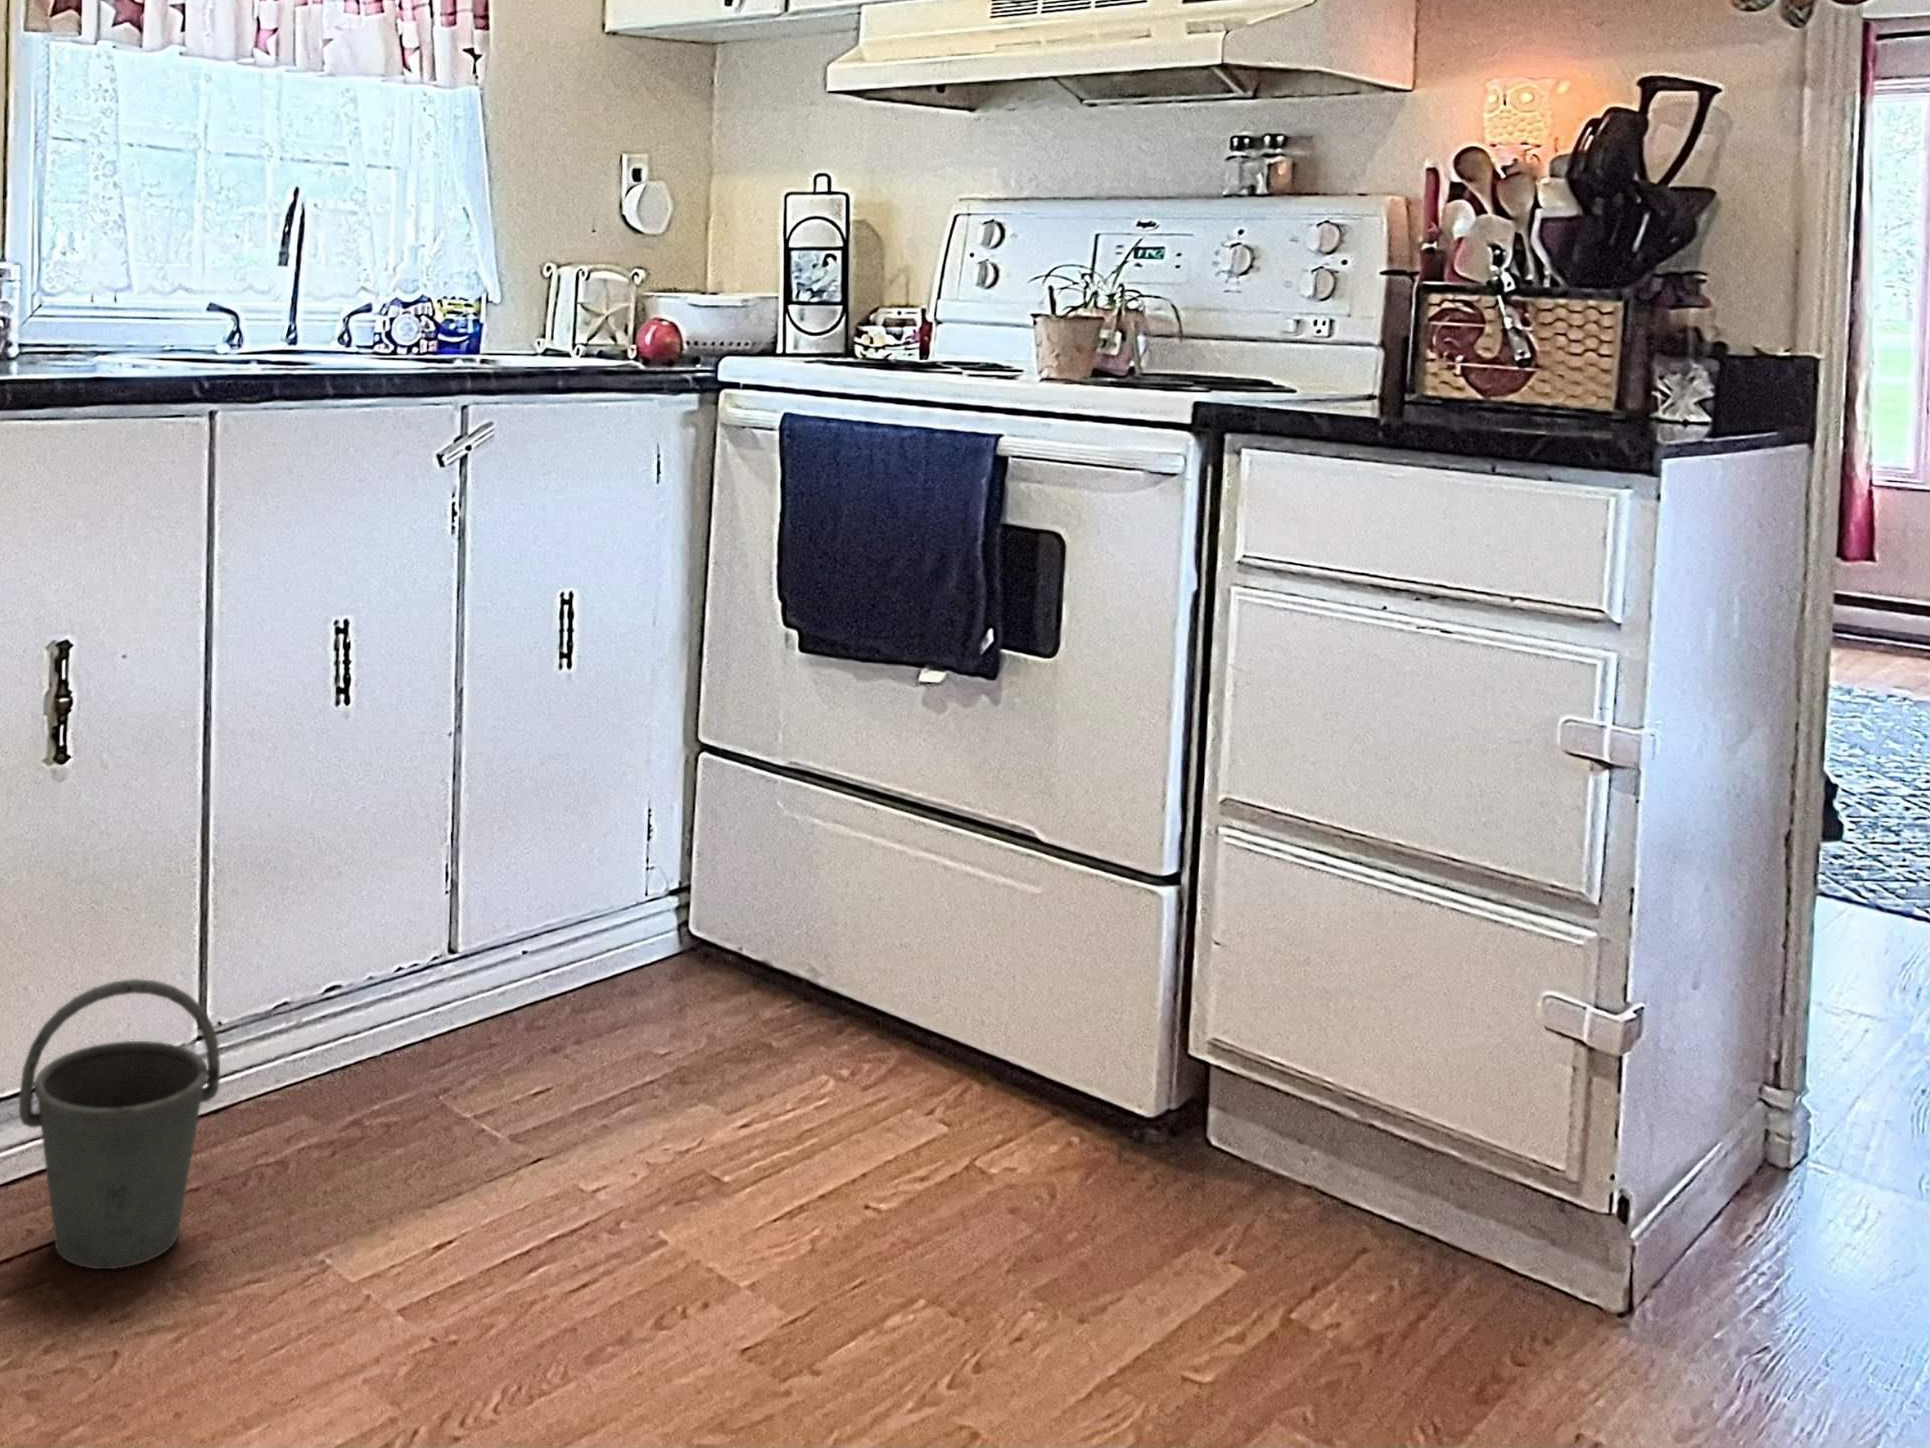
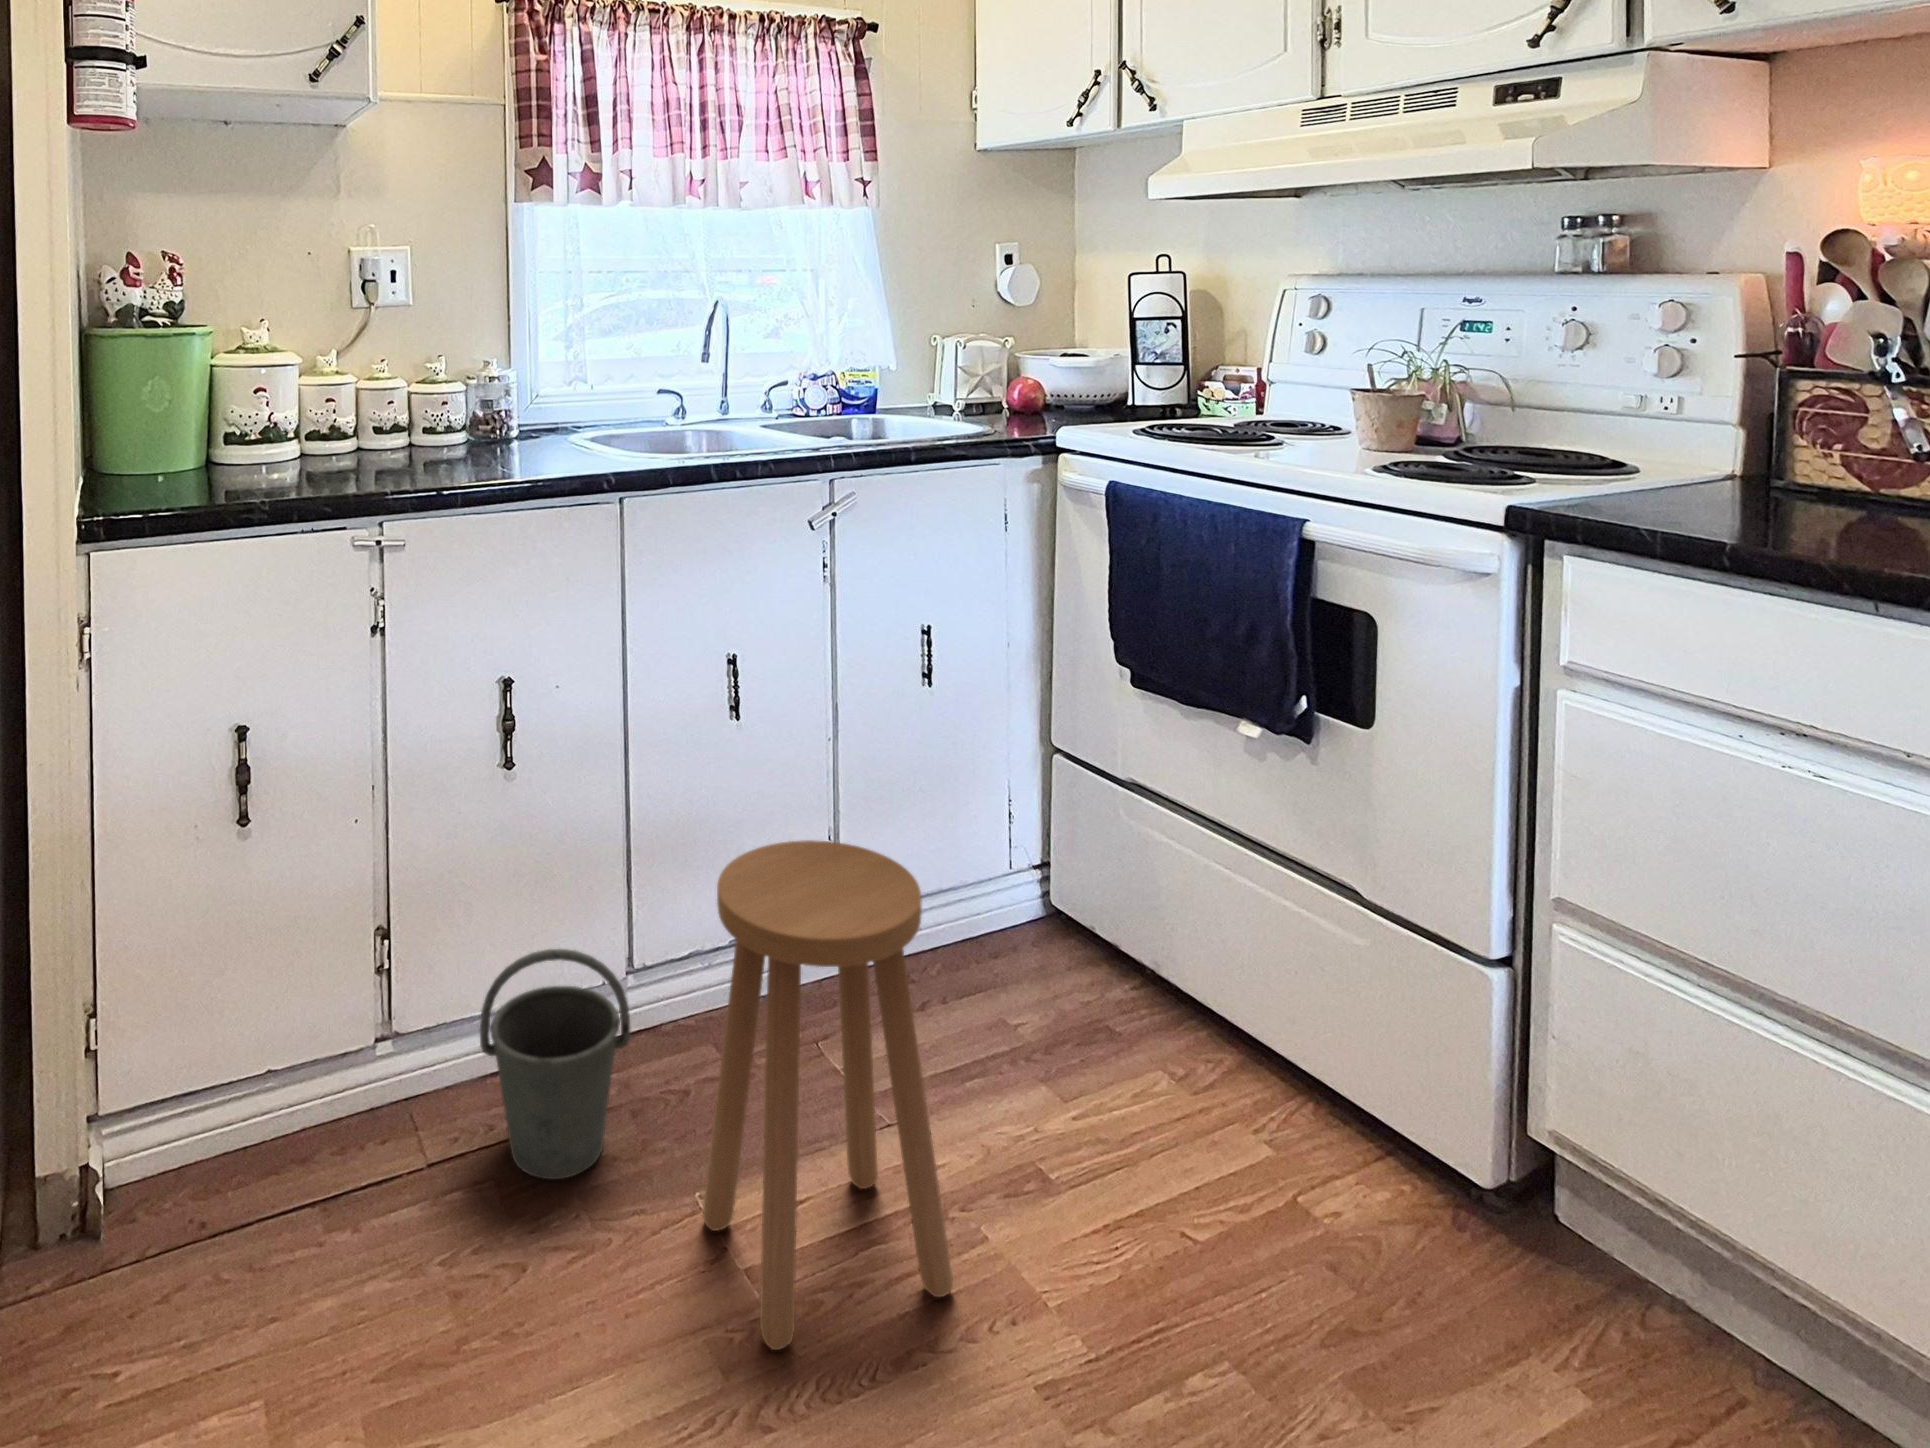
stool: none [326,808,630,1367] -> present [703,840,953,1350]

